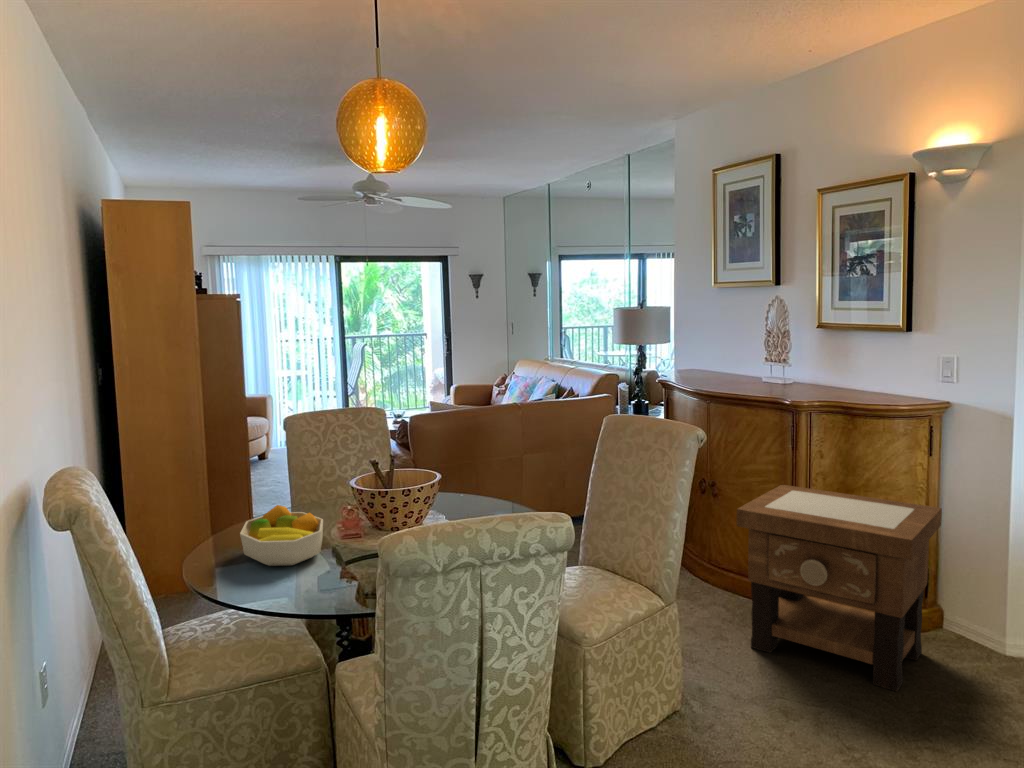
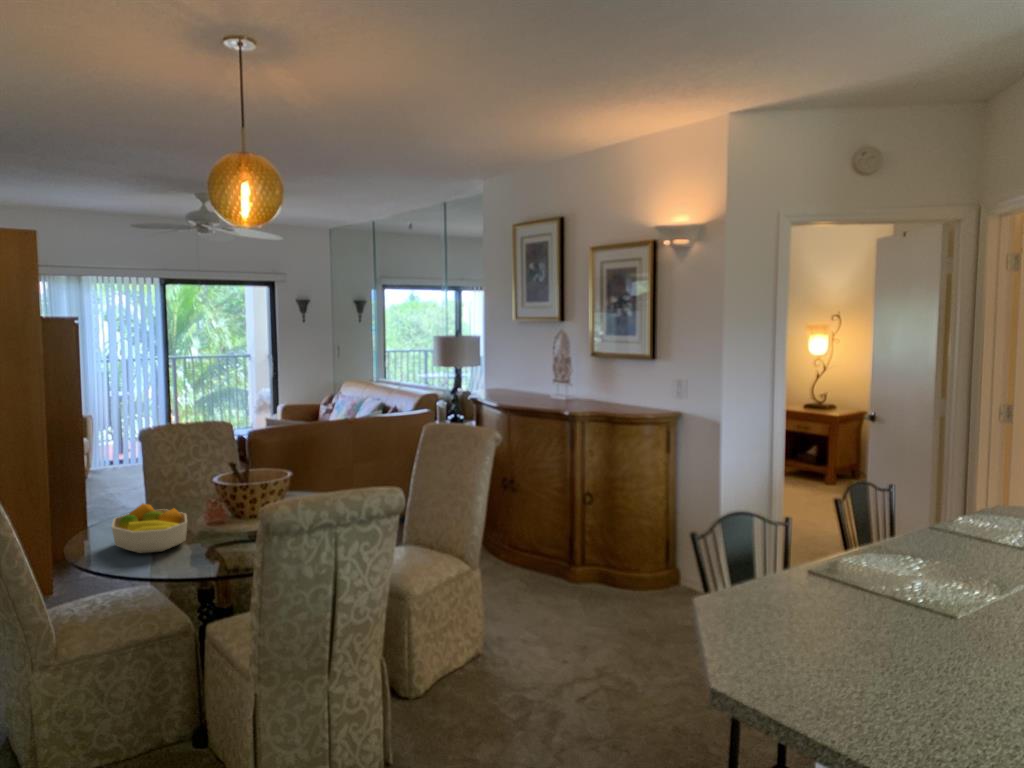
side table: present [737,485,942,691] -> none [528,479,674,626]

